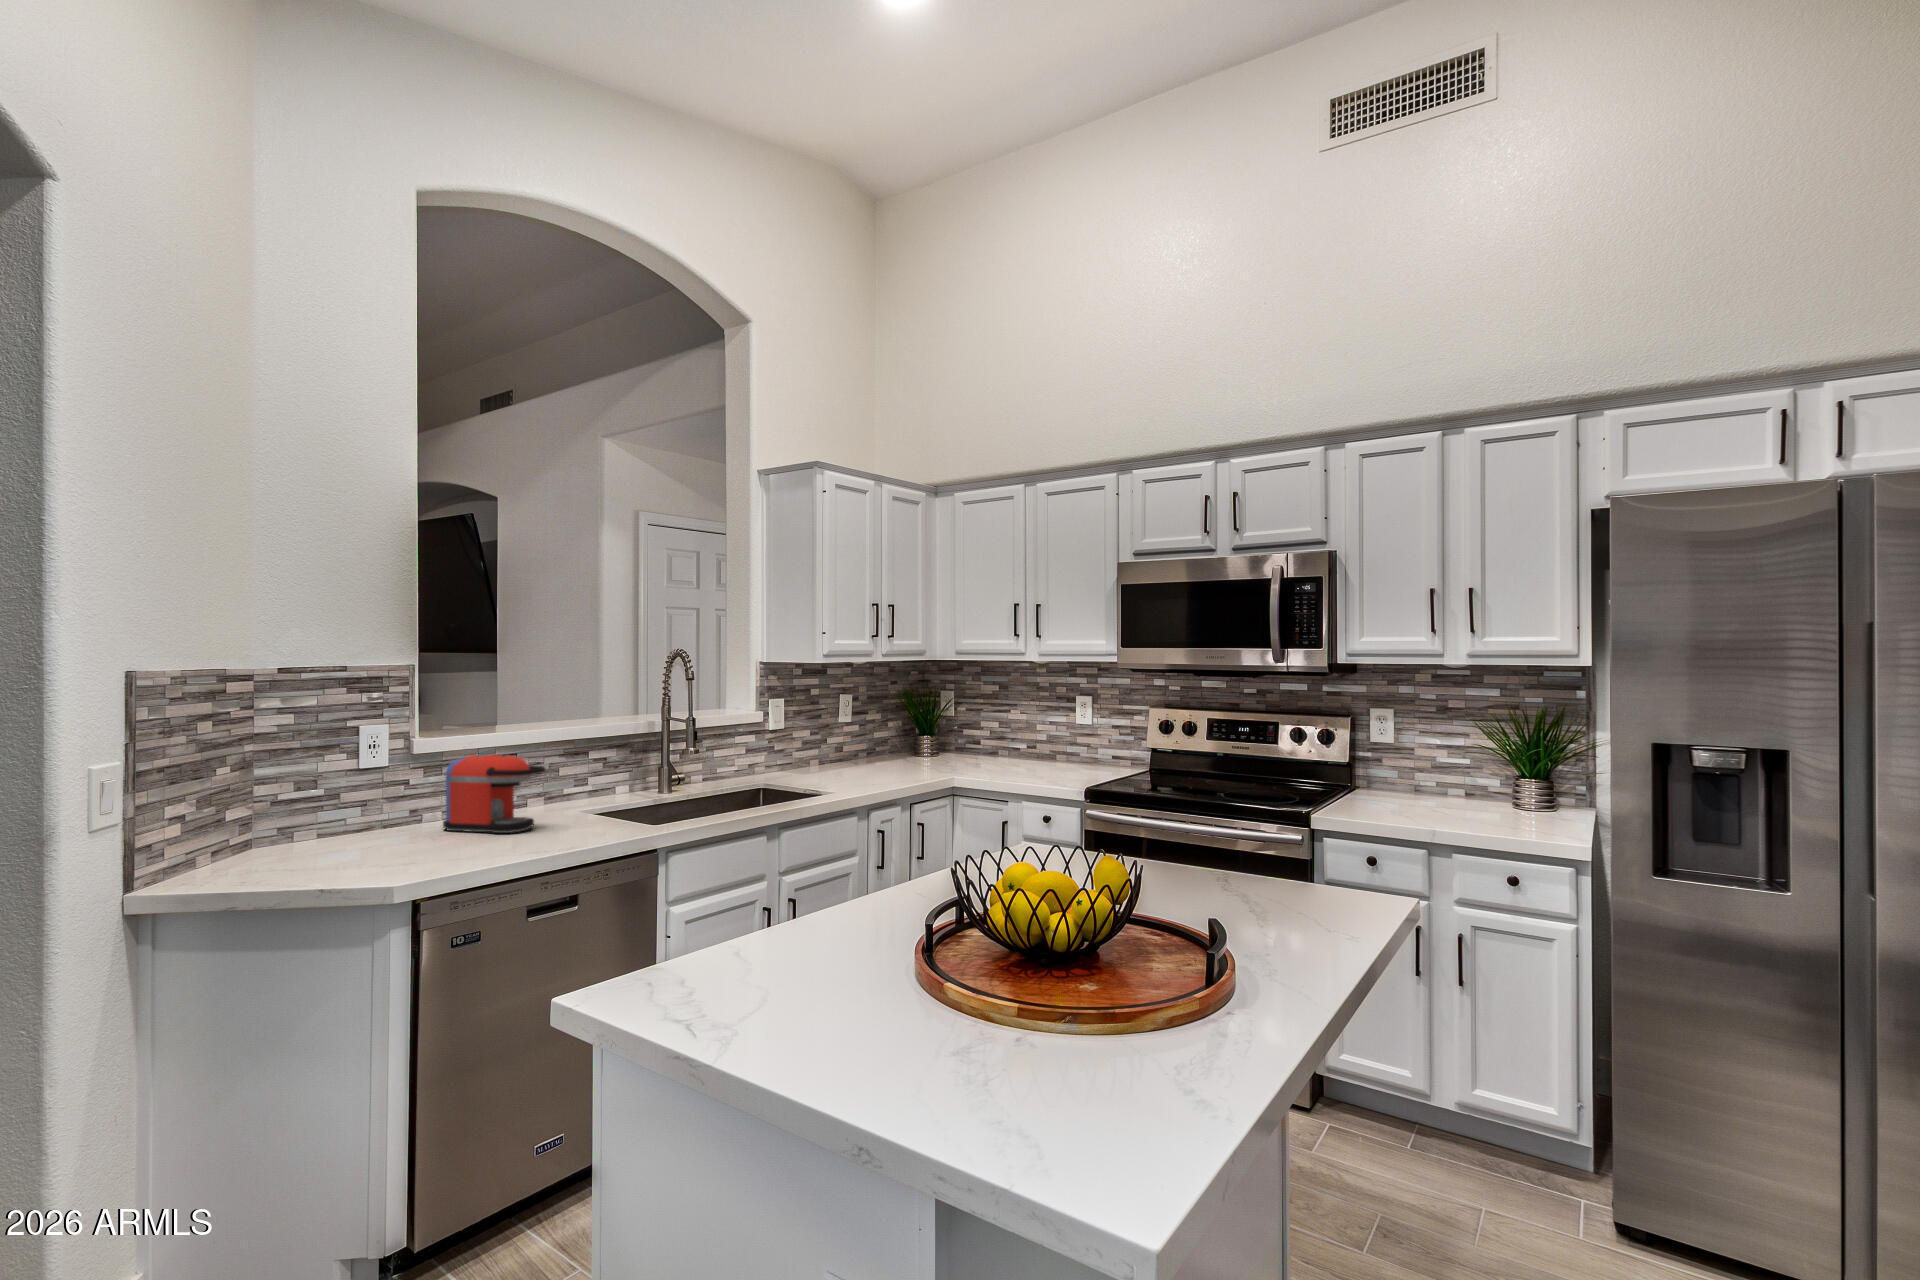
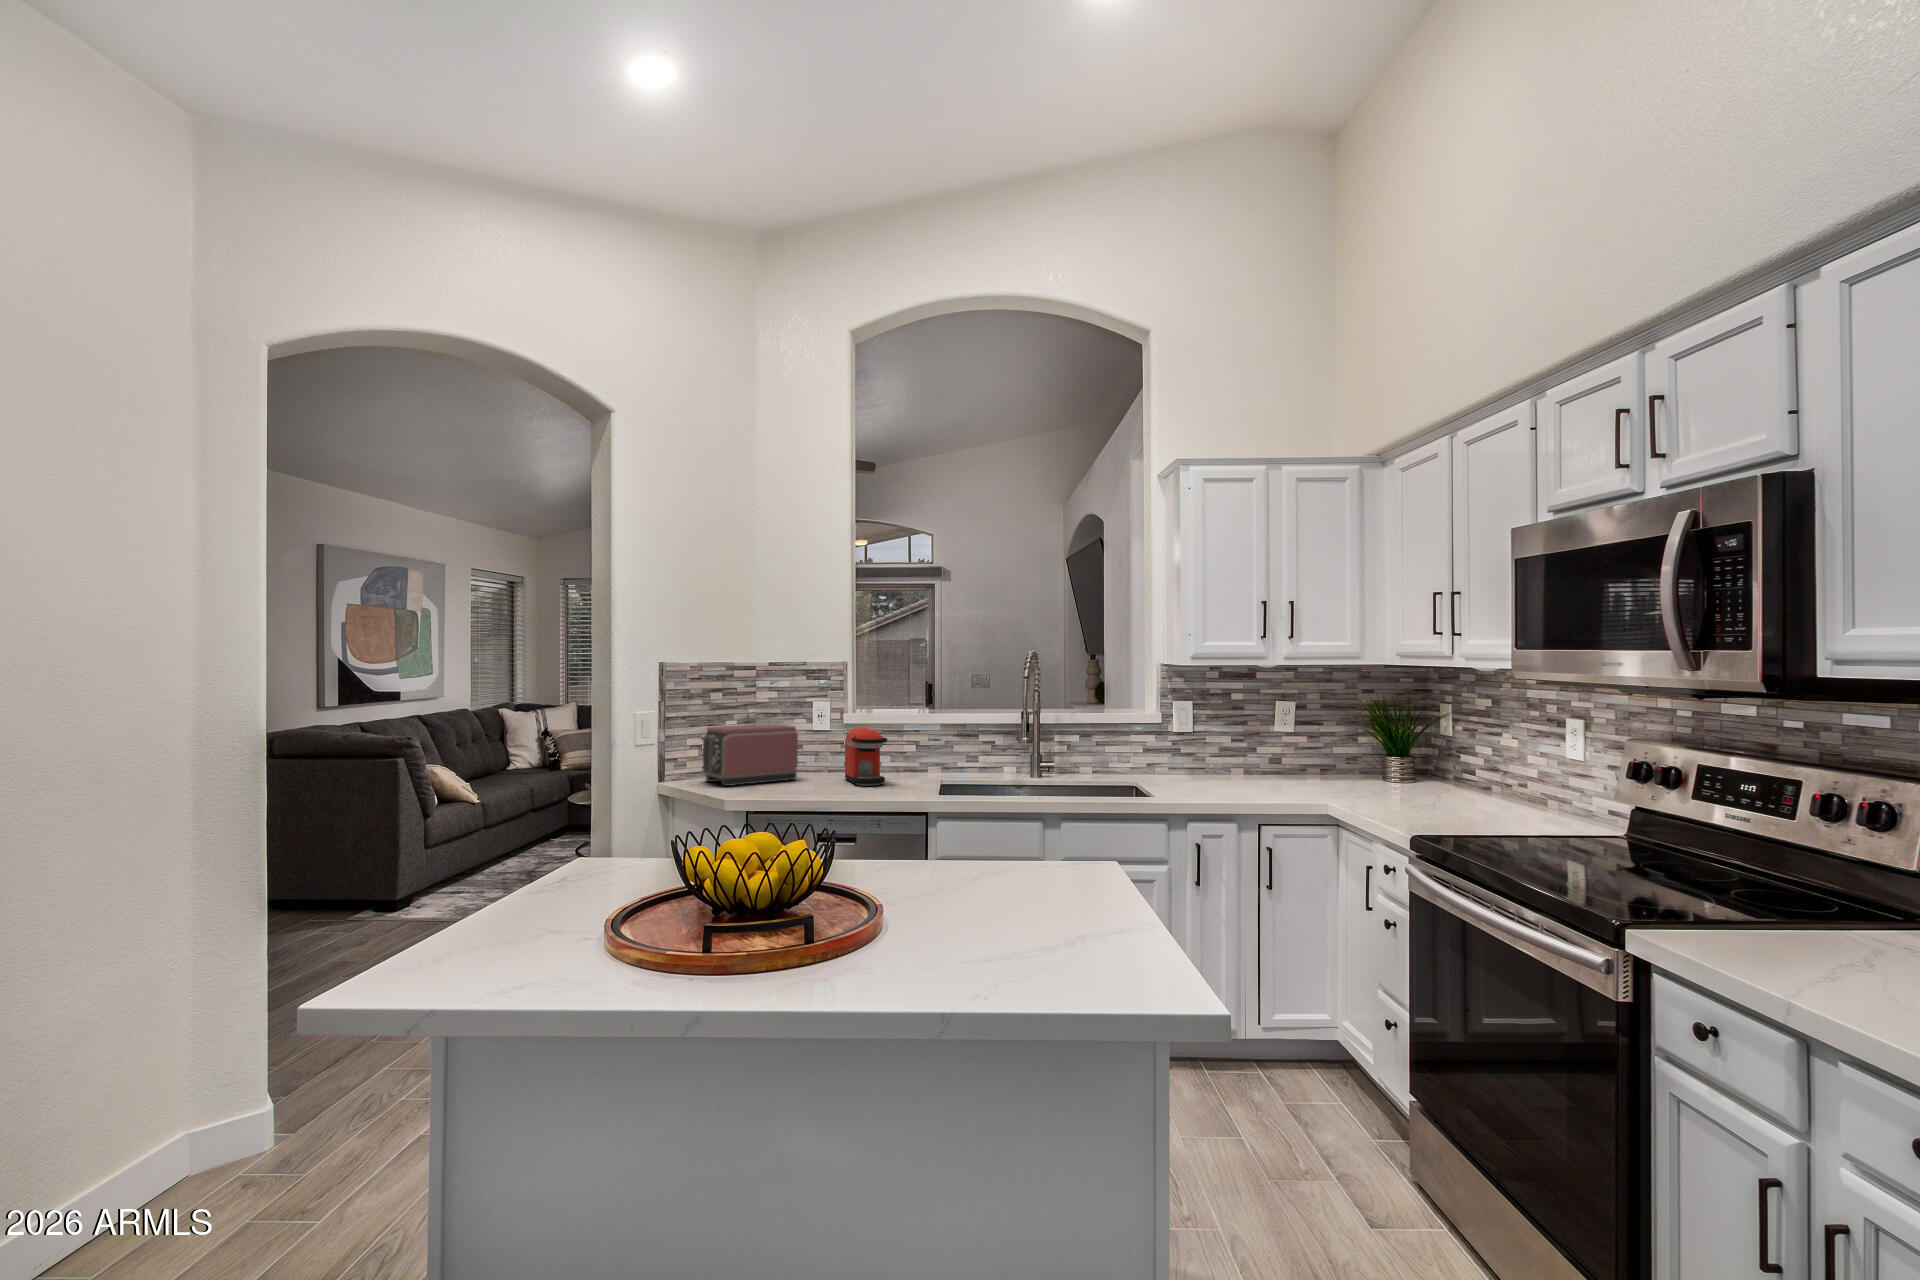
toaster: none [230,764,387,871] -> present [701,724,798,786]

